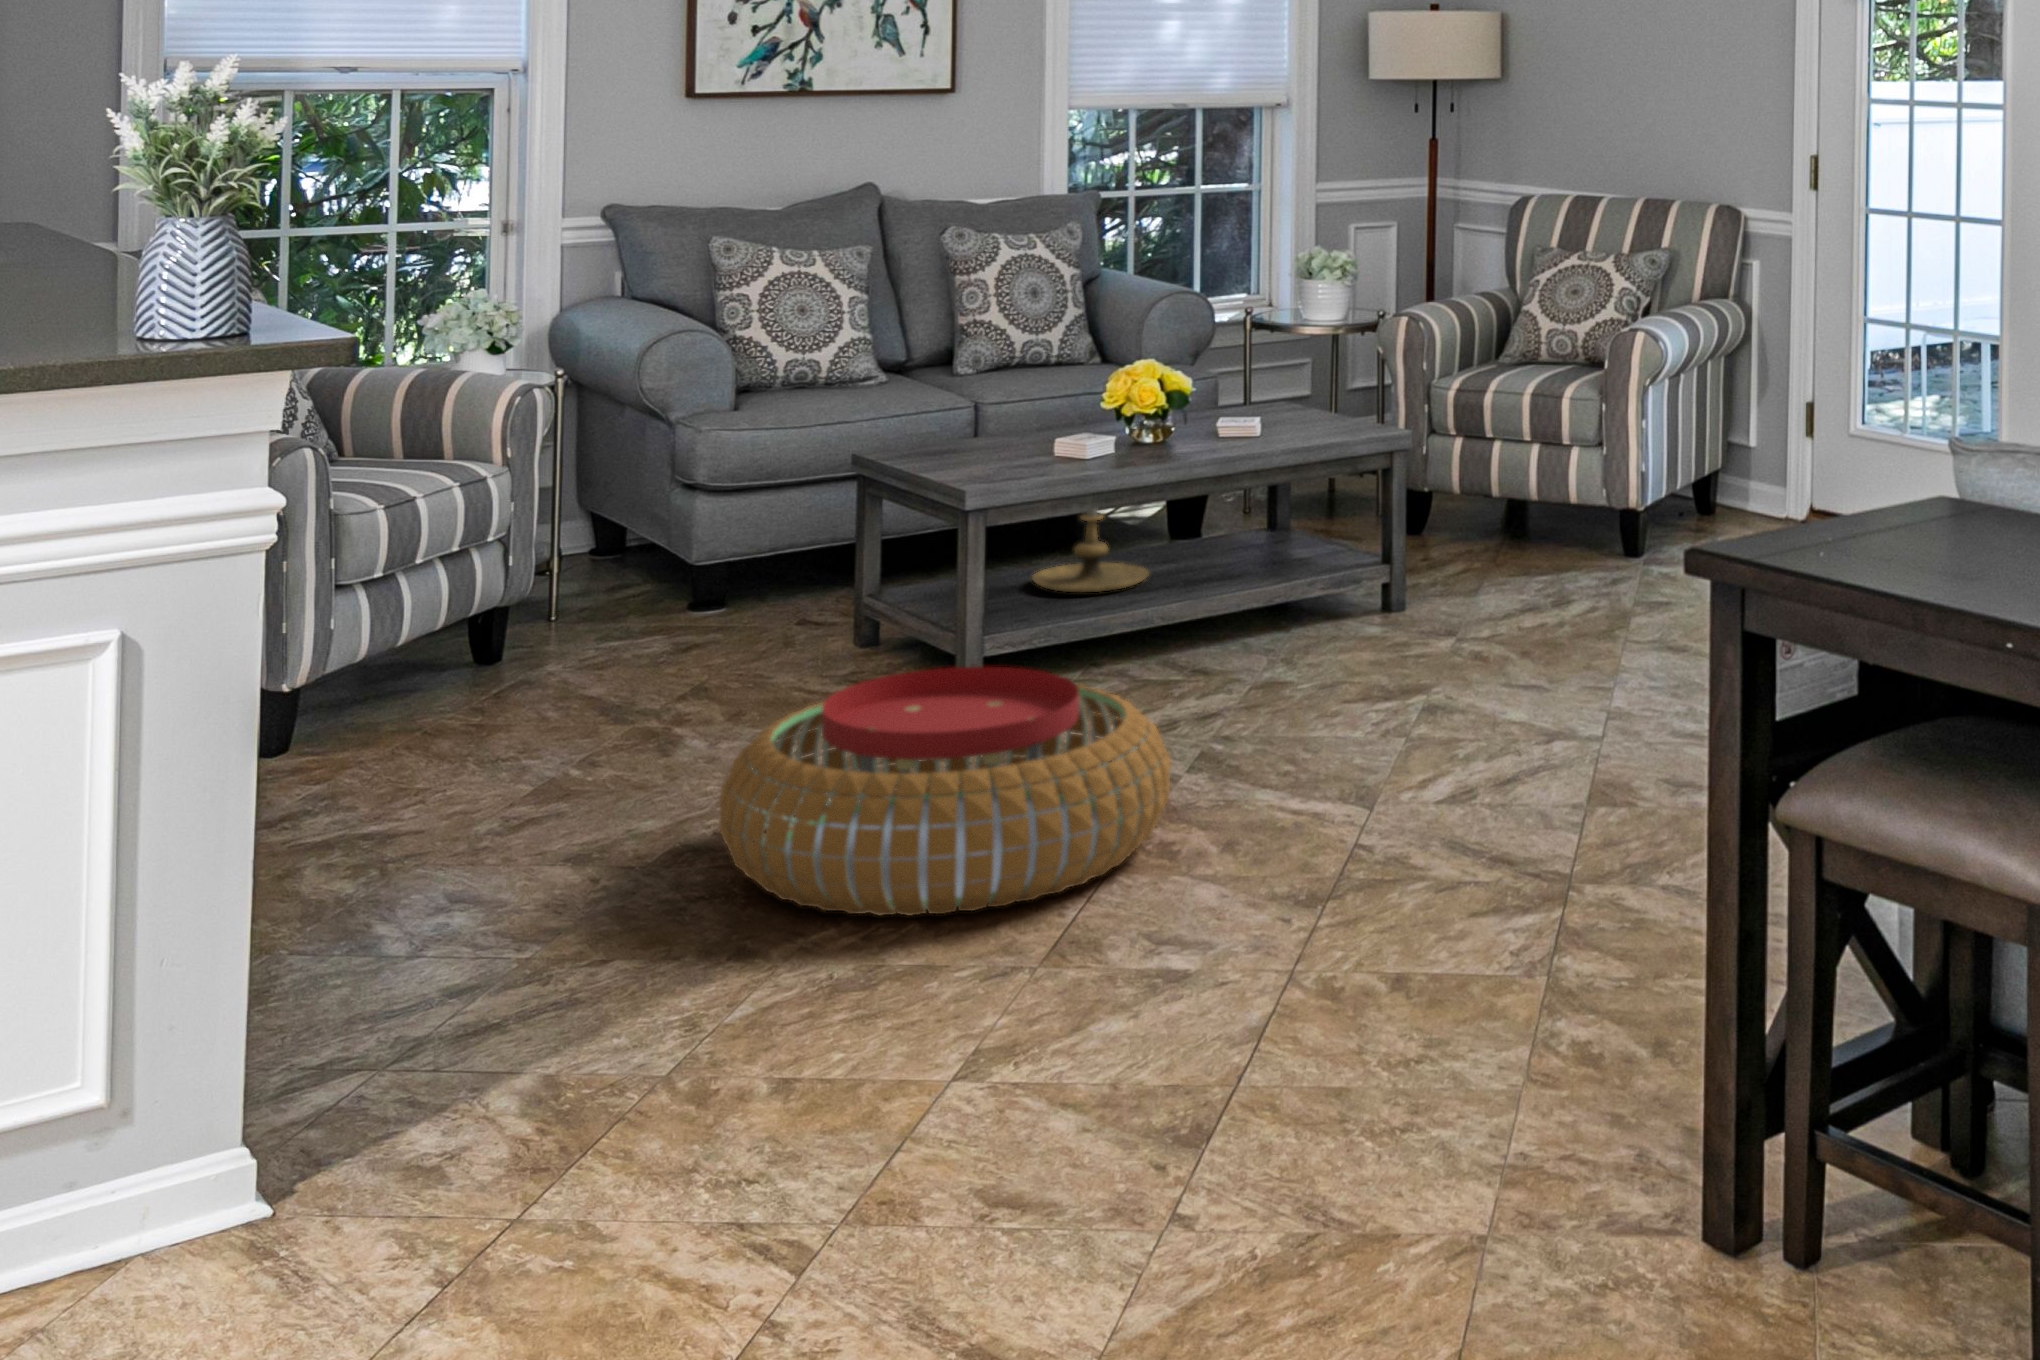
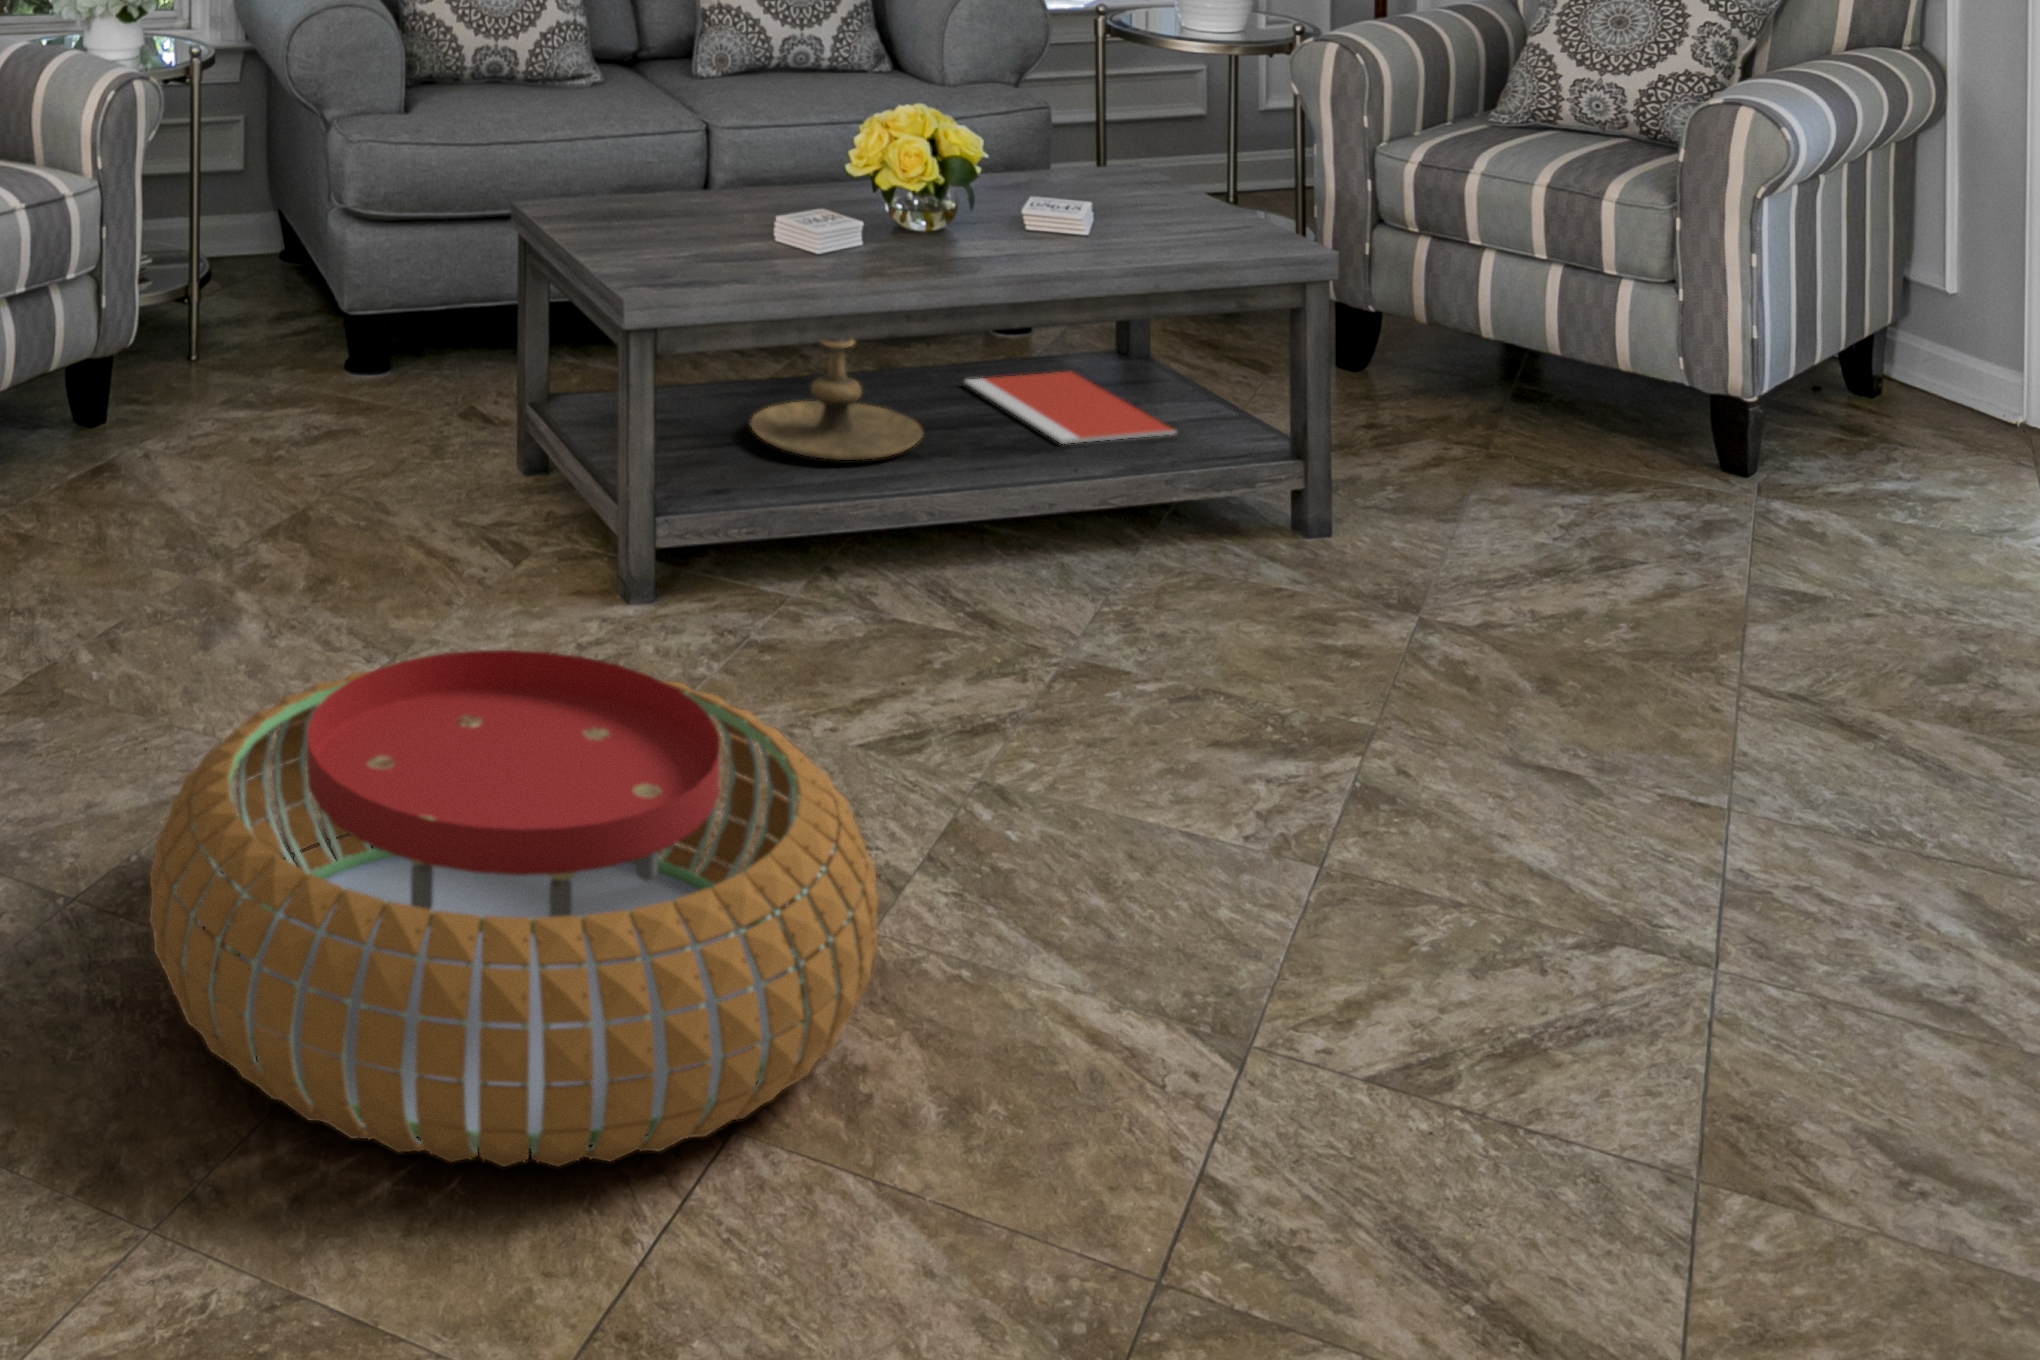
notebook: none [1170,535,1311,570] -> present [965,372,1176,444]

